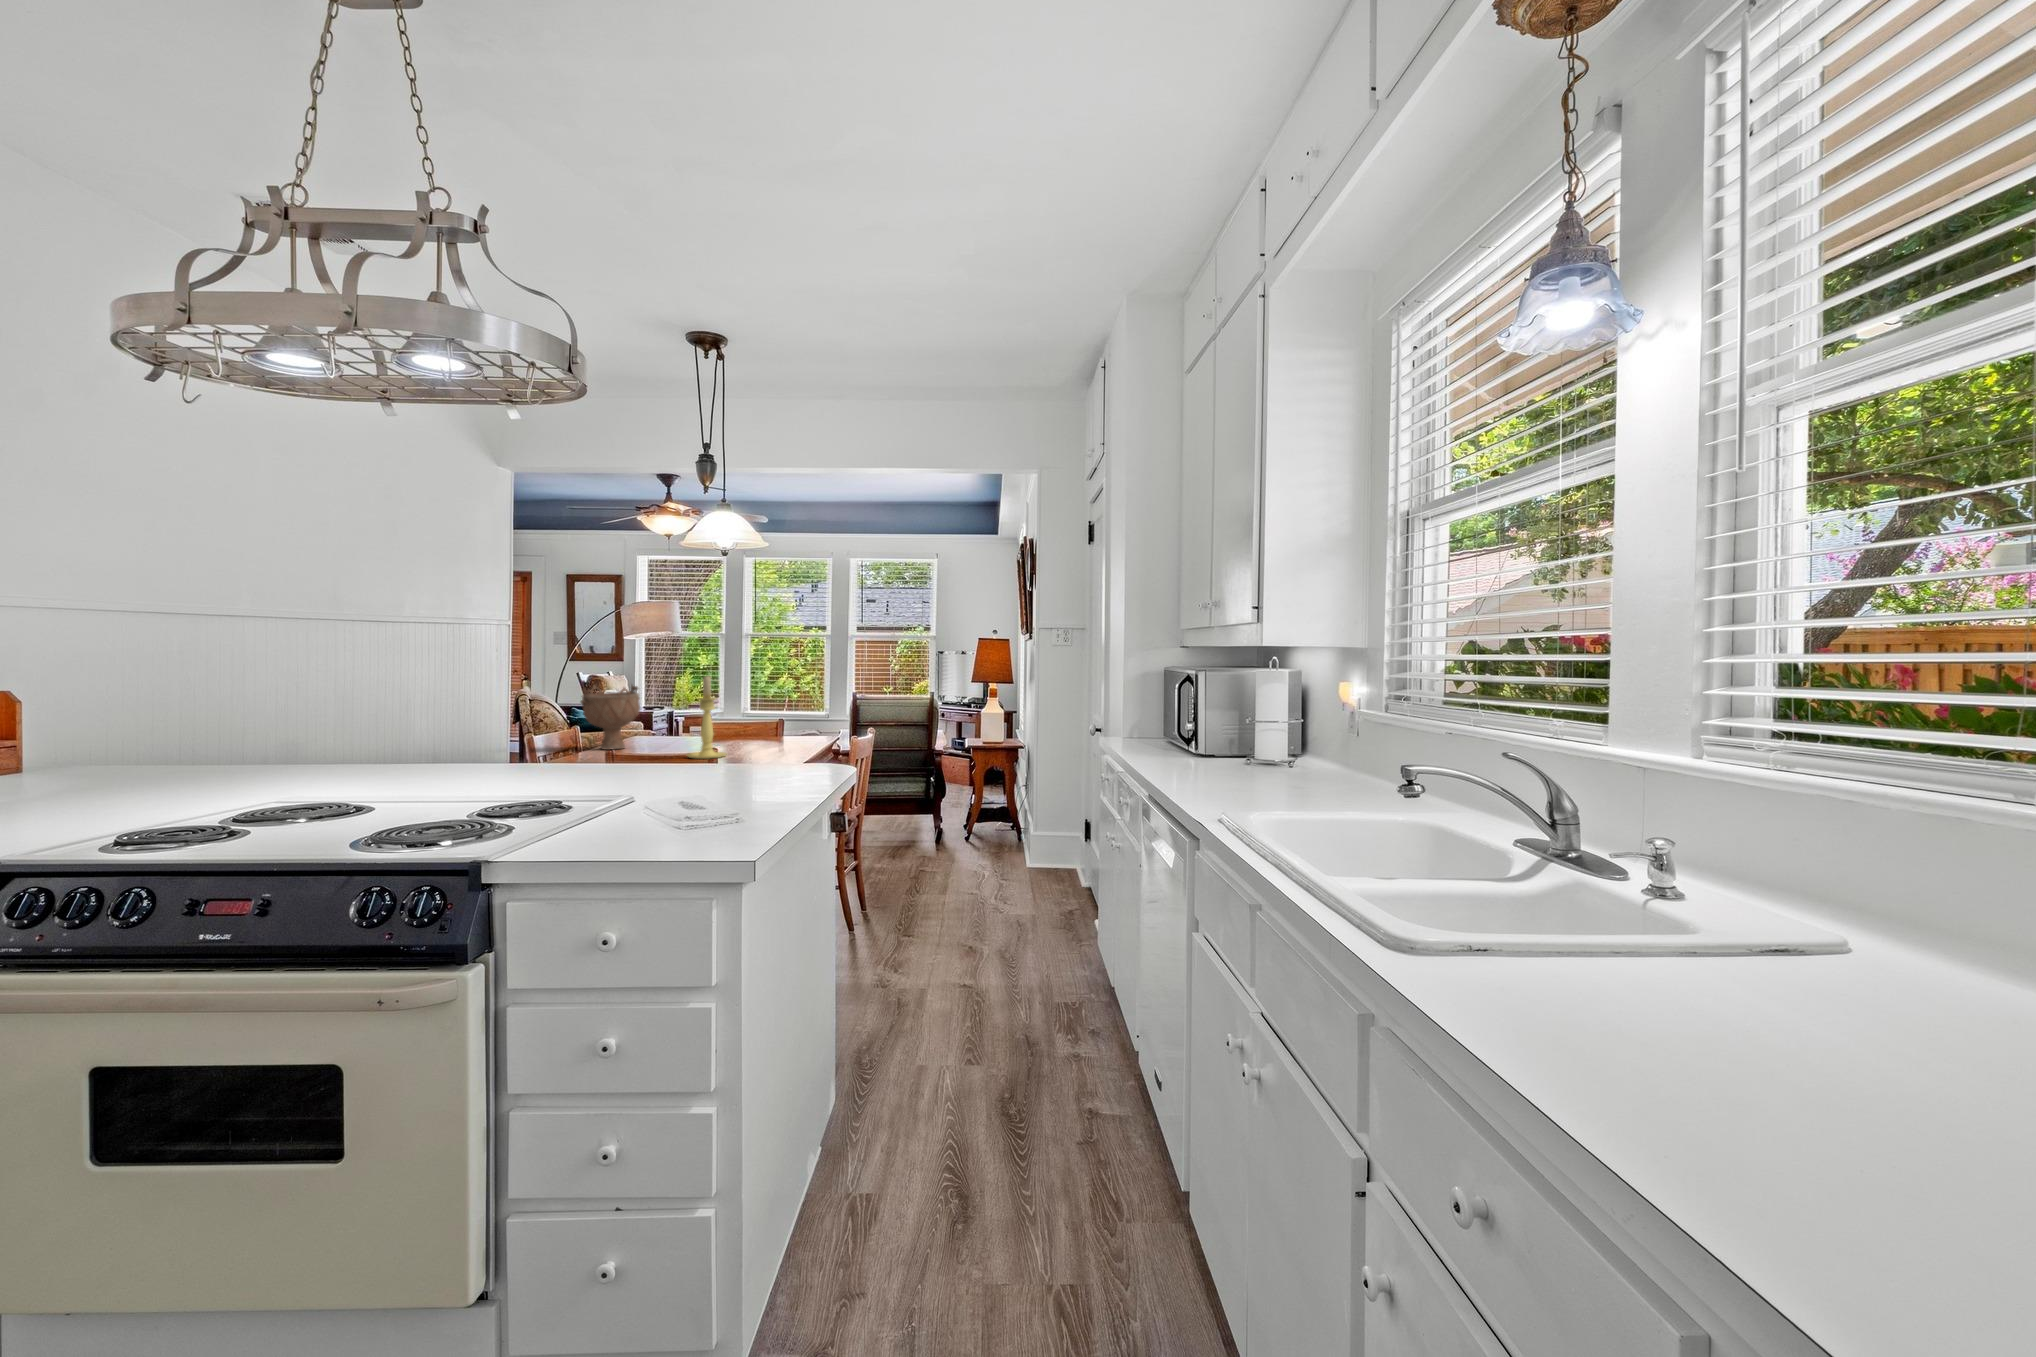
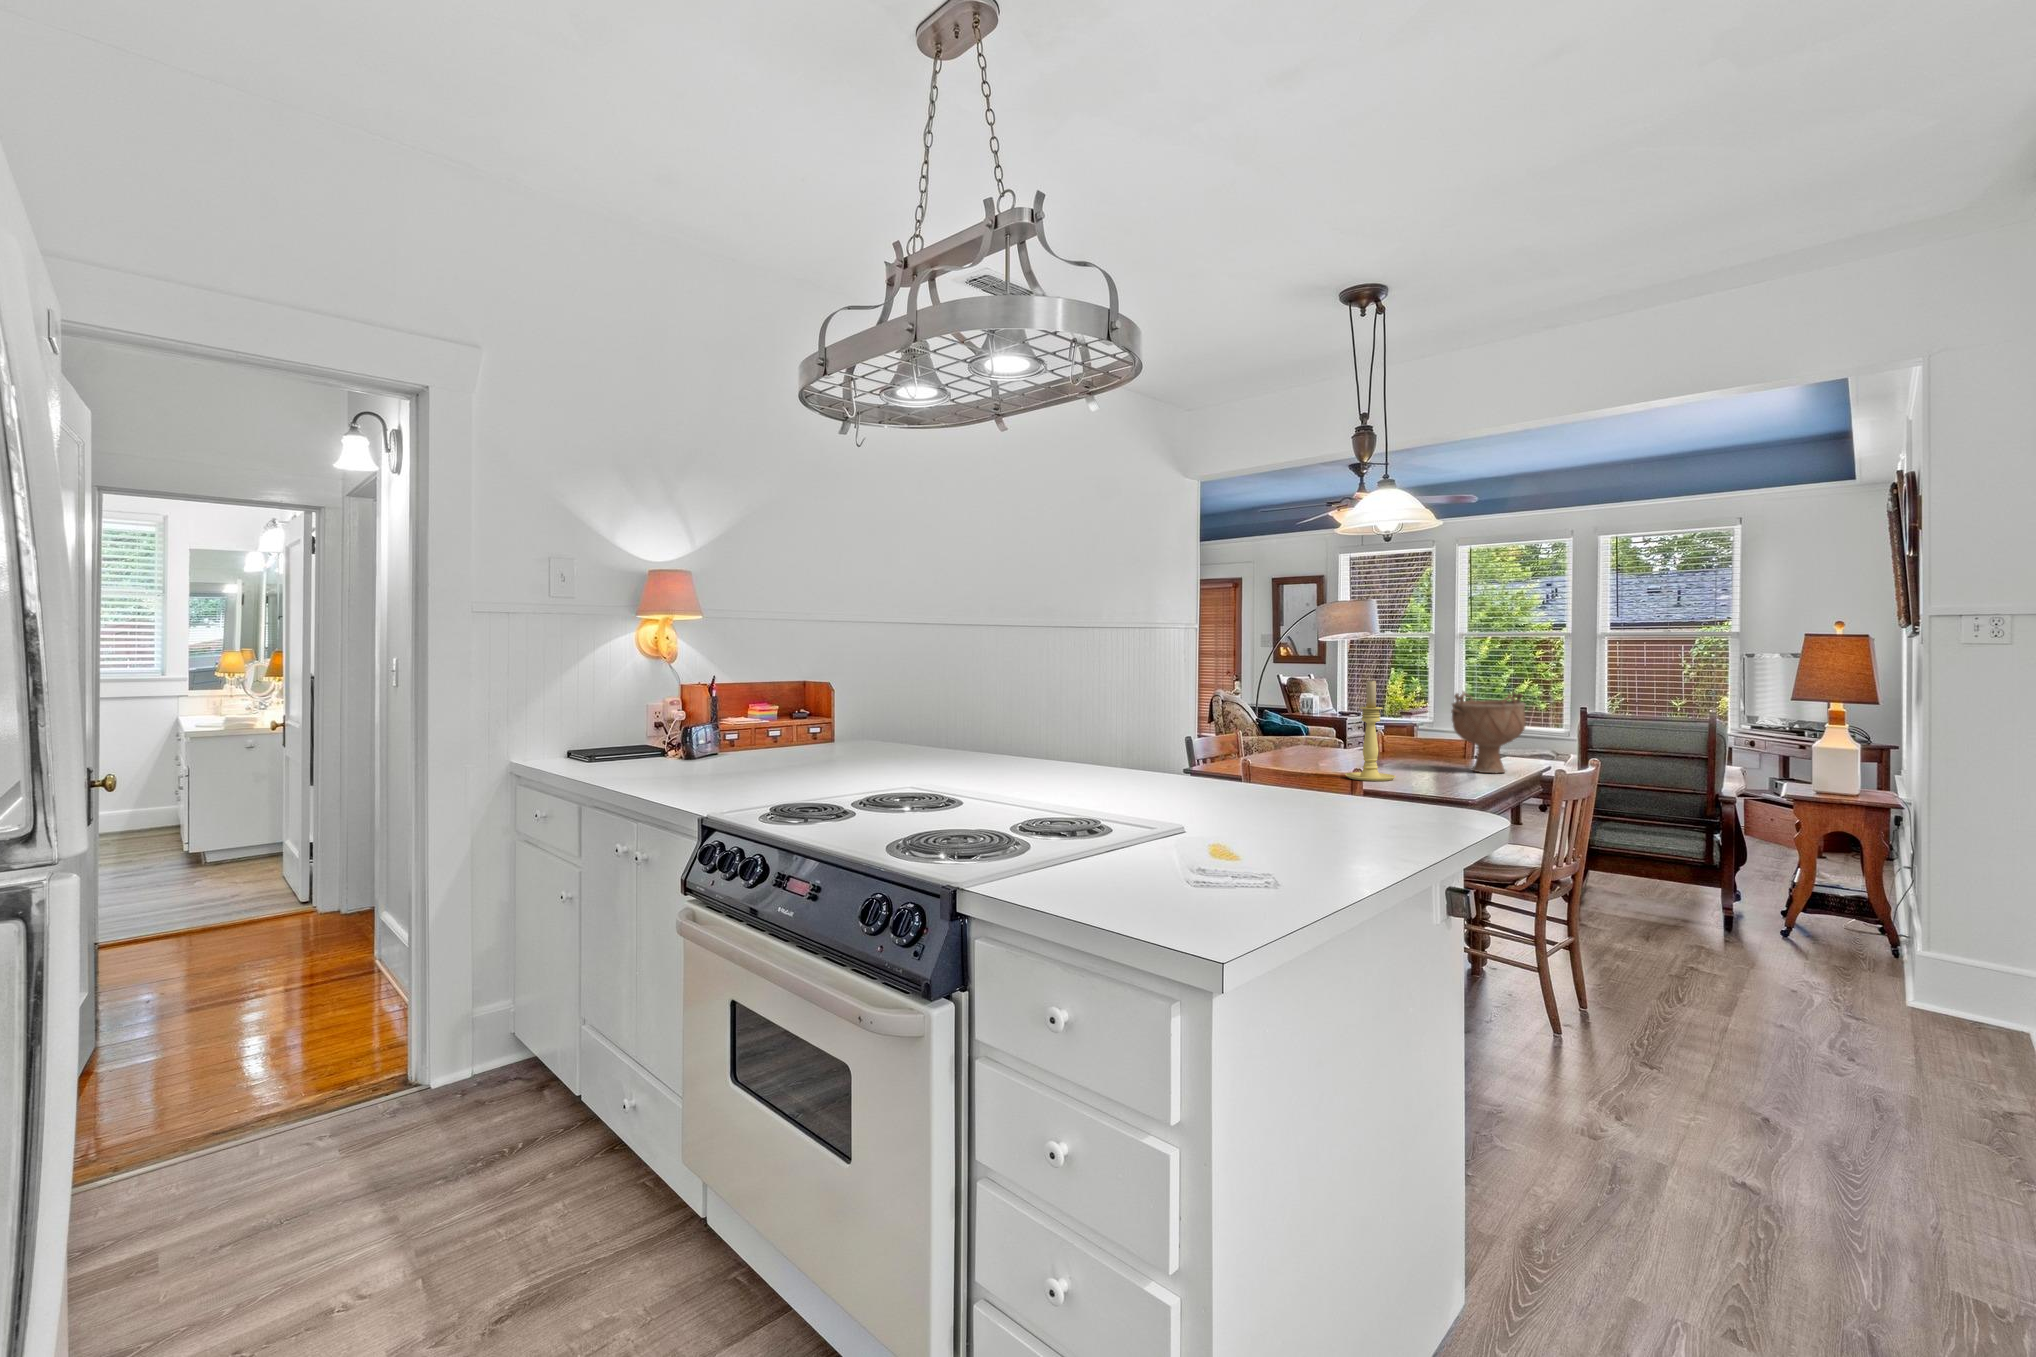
decorative bowl: present [581,686,640,750] -> present [1452,691,1526,773]

